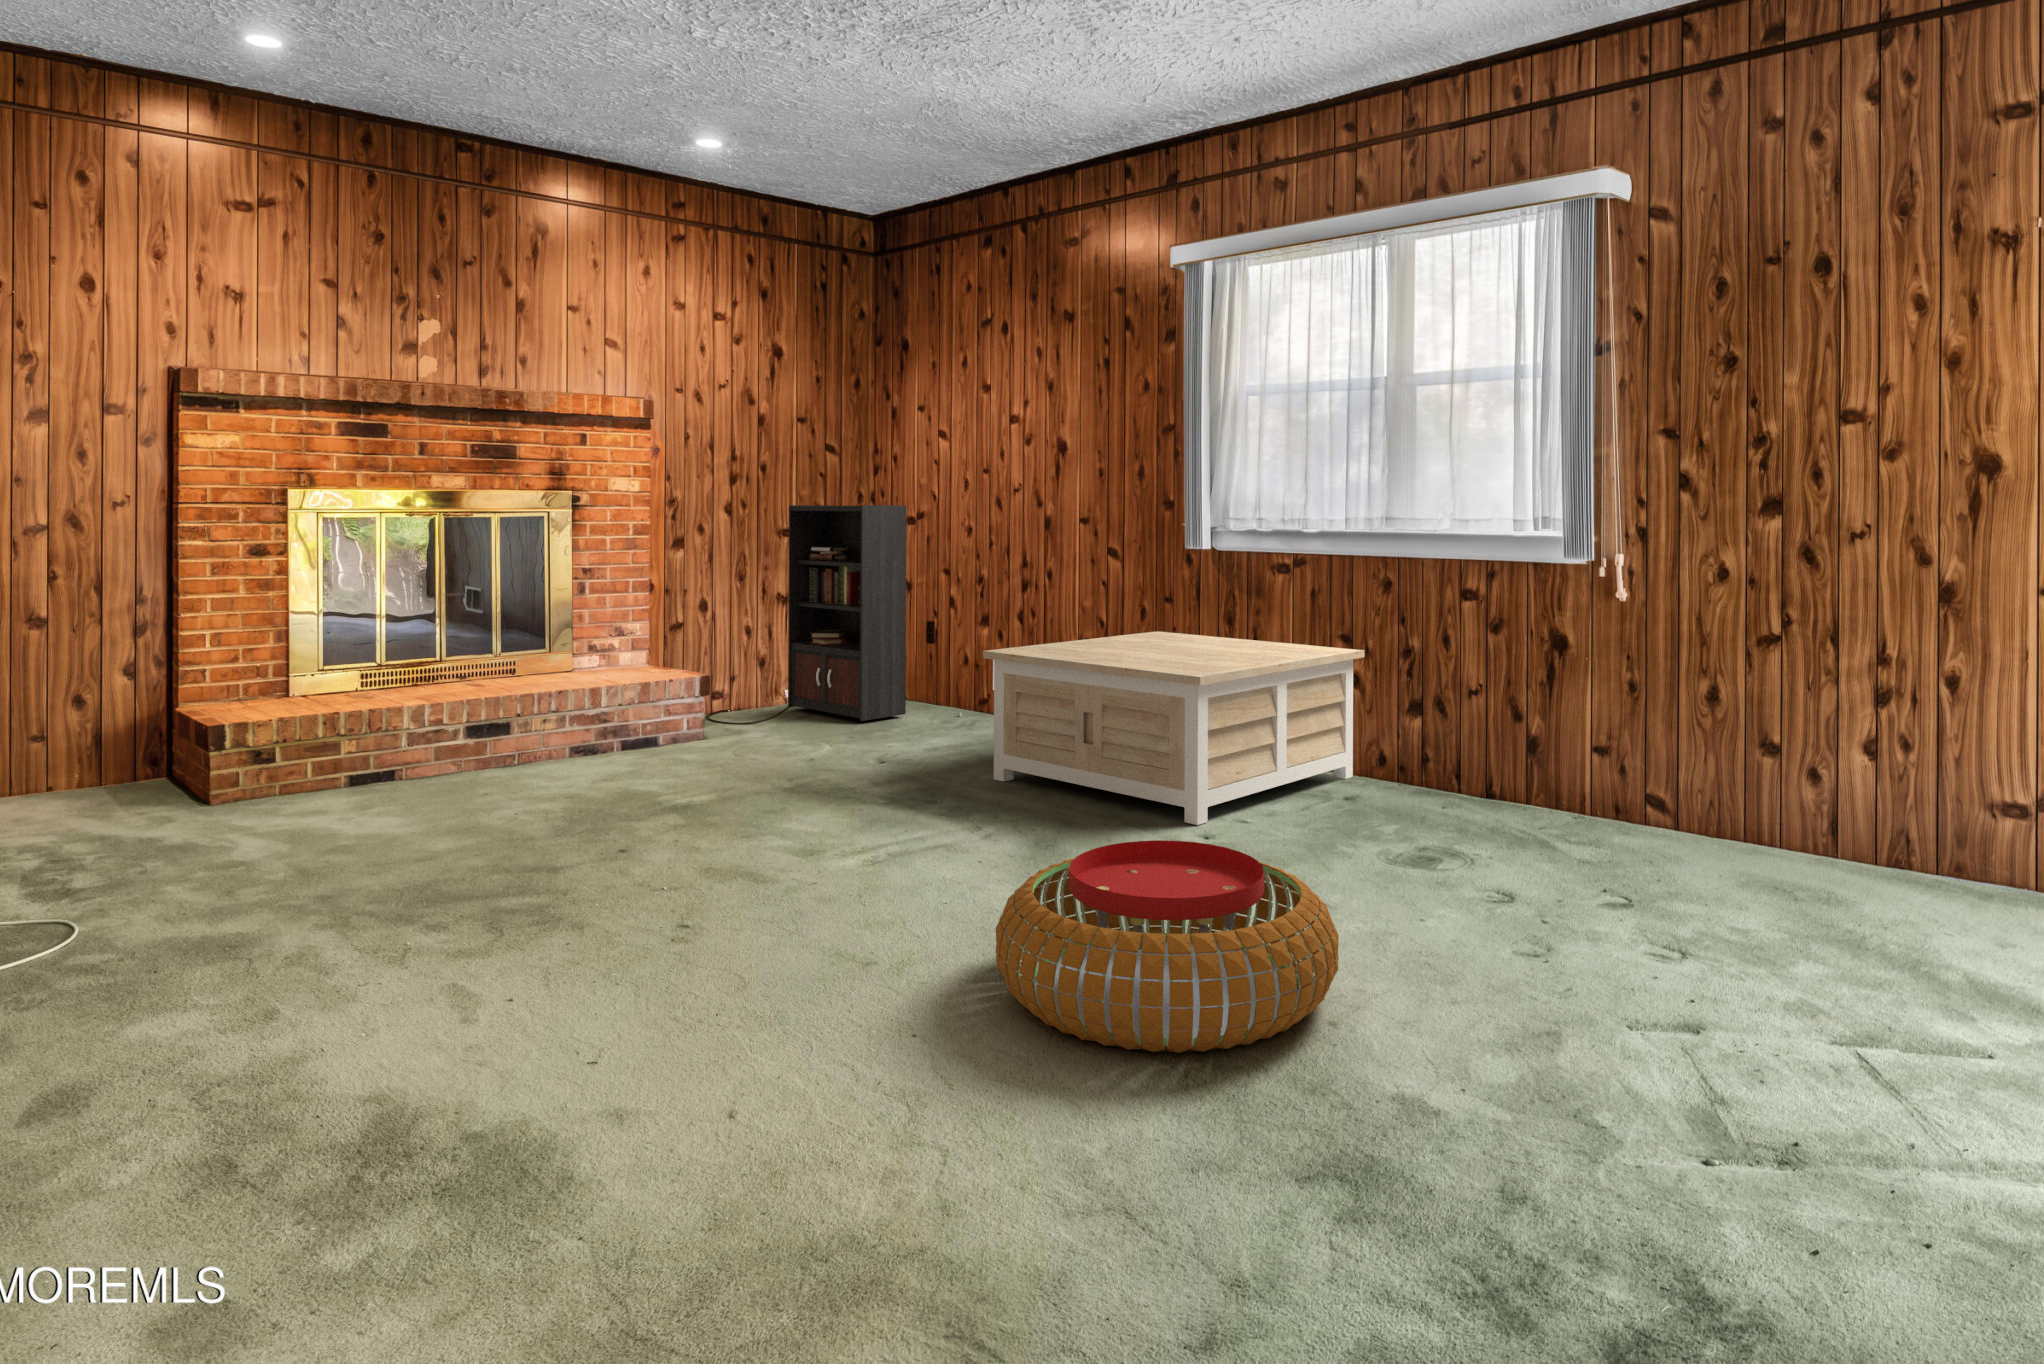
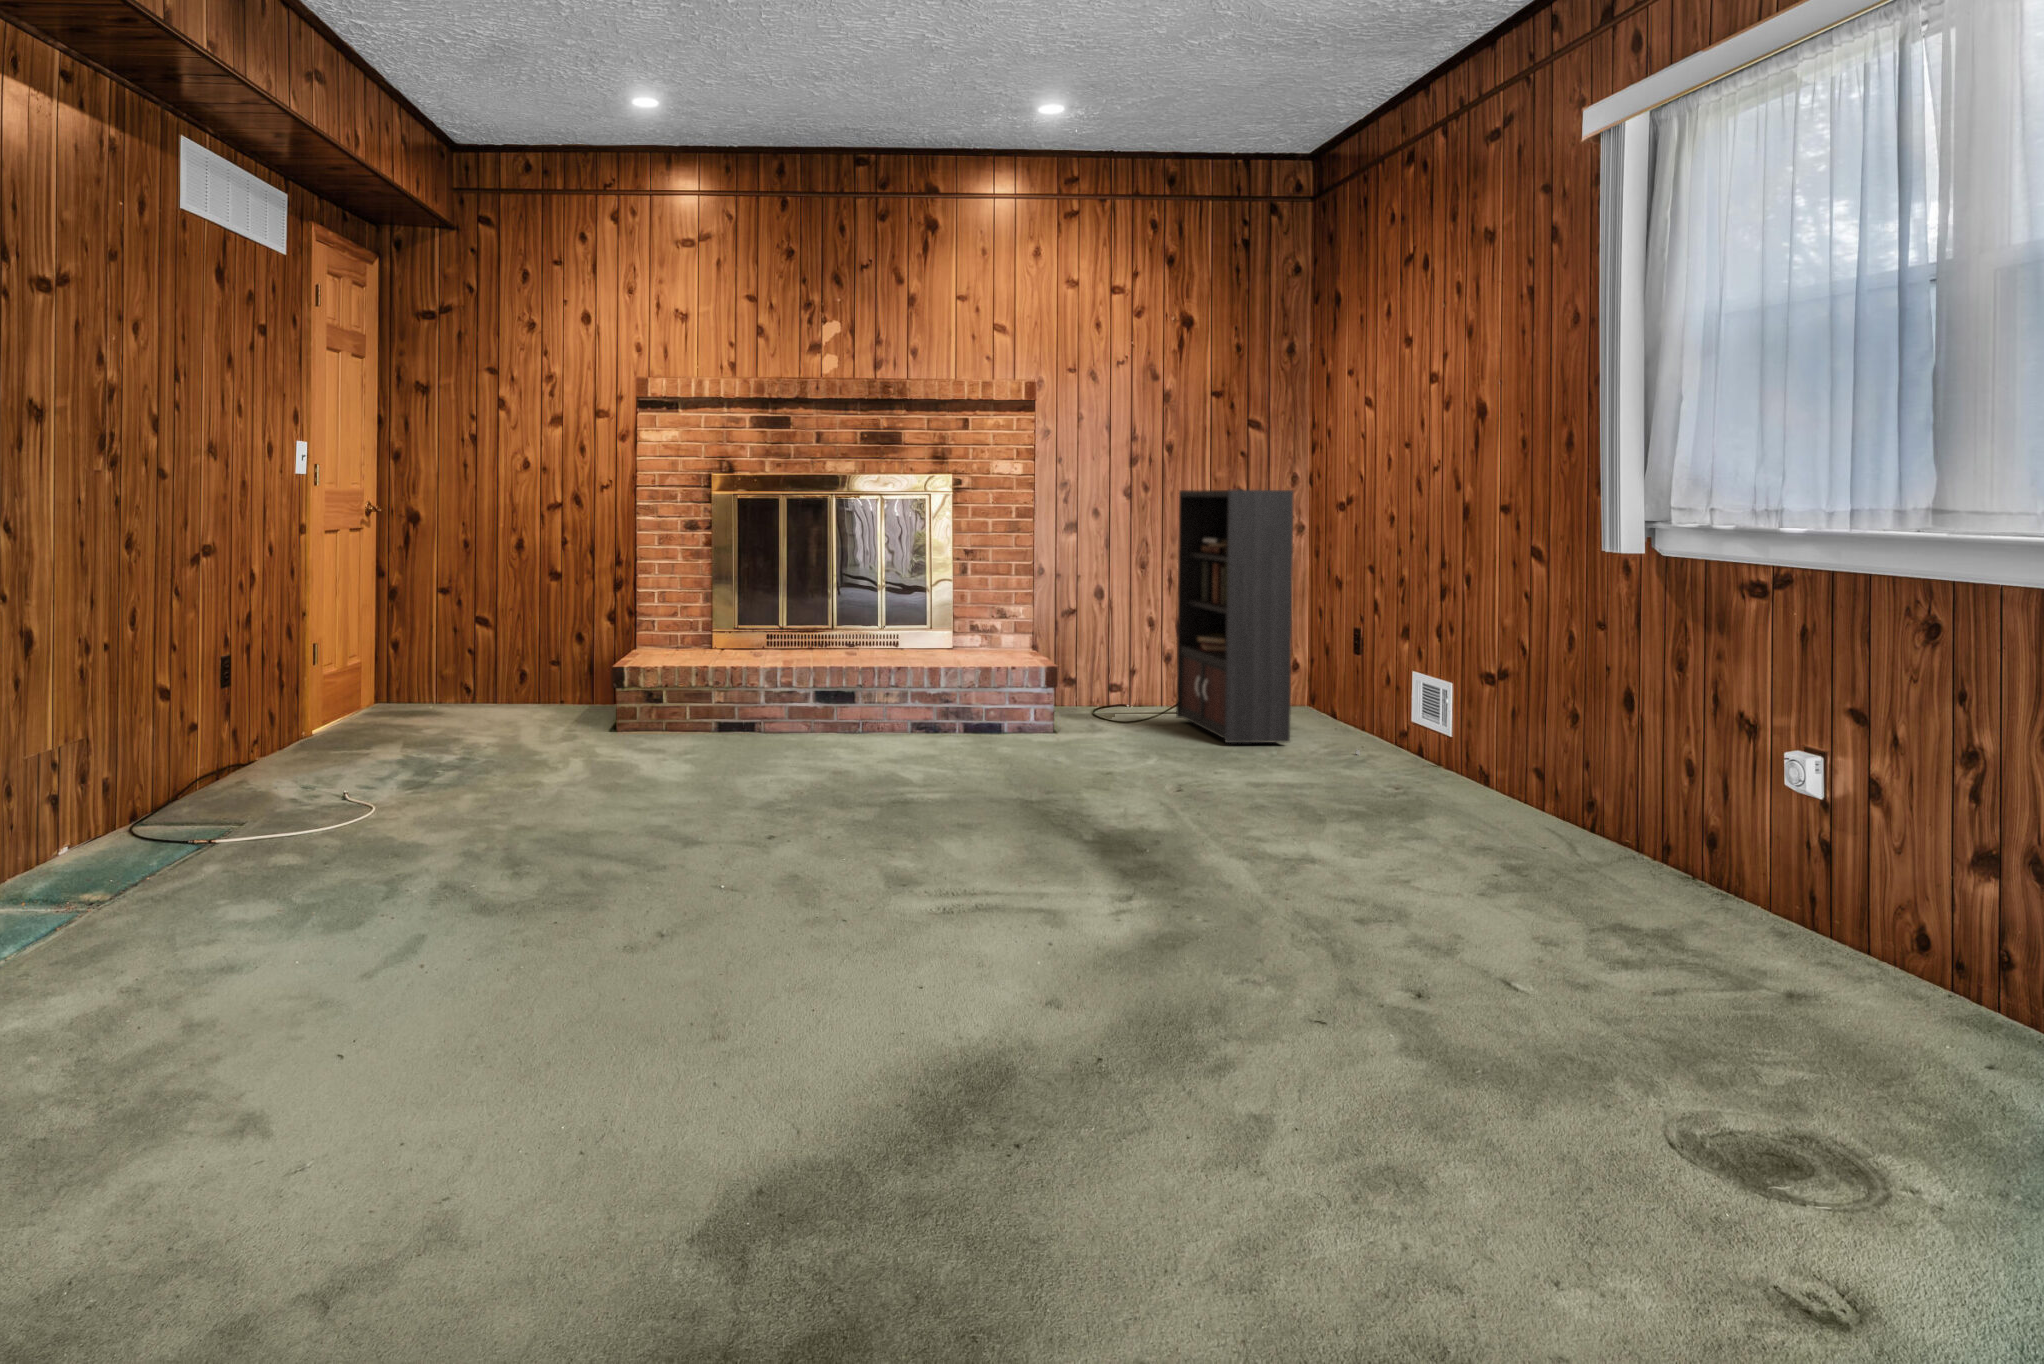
coffee table: present [983,631,1365,825] -> none [1253,668,1870,942]
pouf: present [996,840,1339,1053] -> none [783,910,1243,1215]

